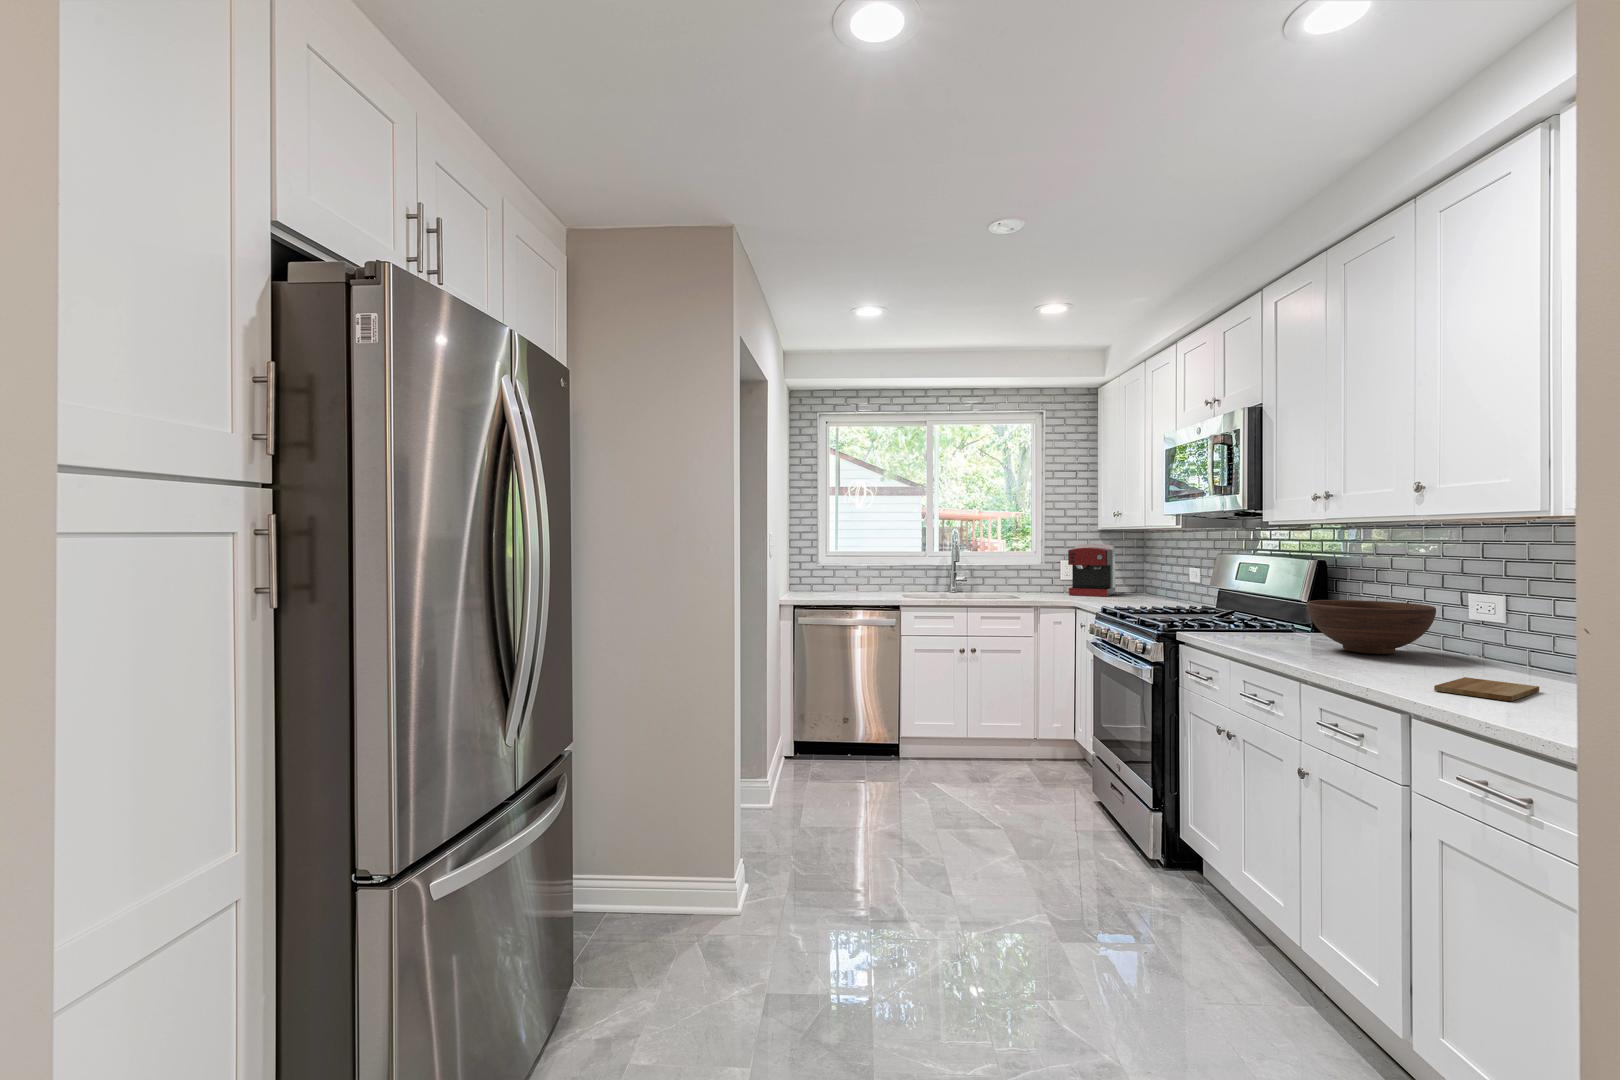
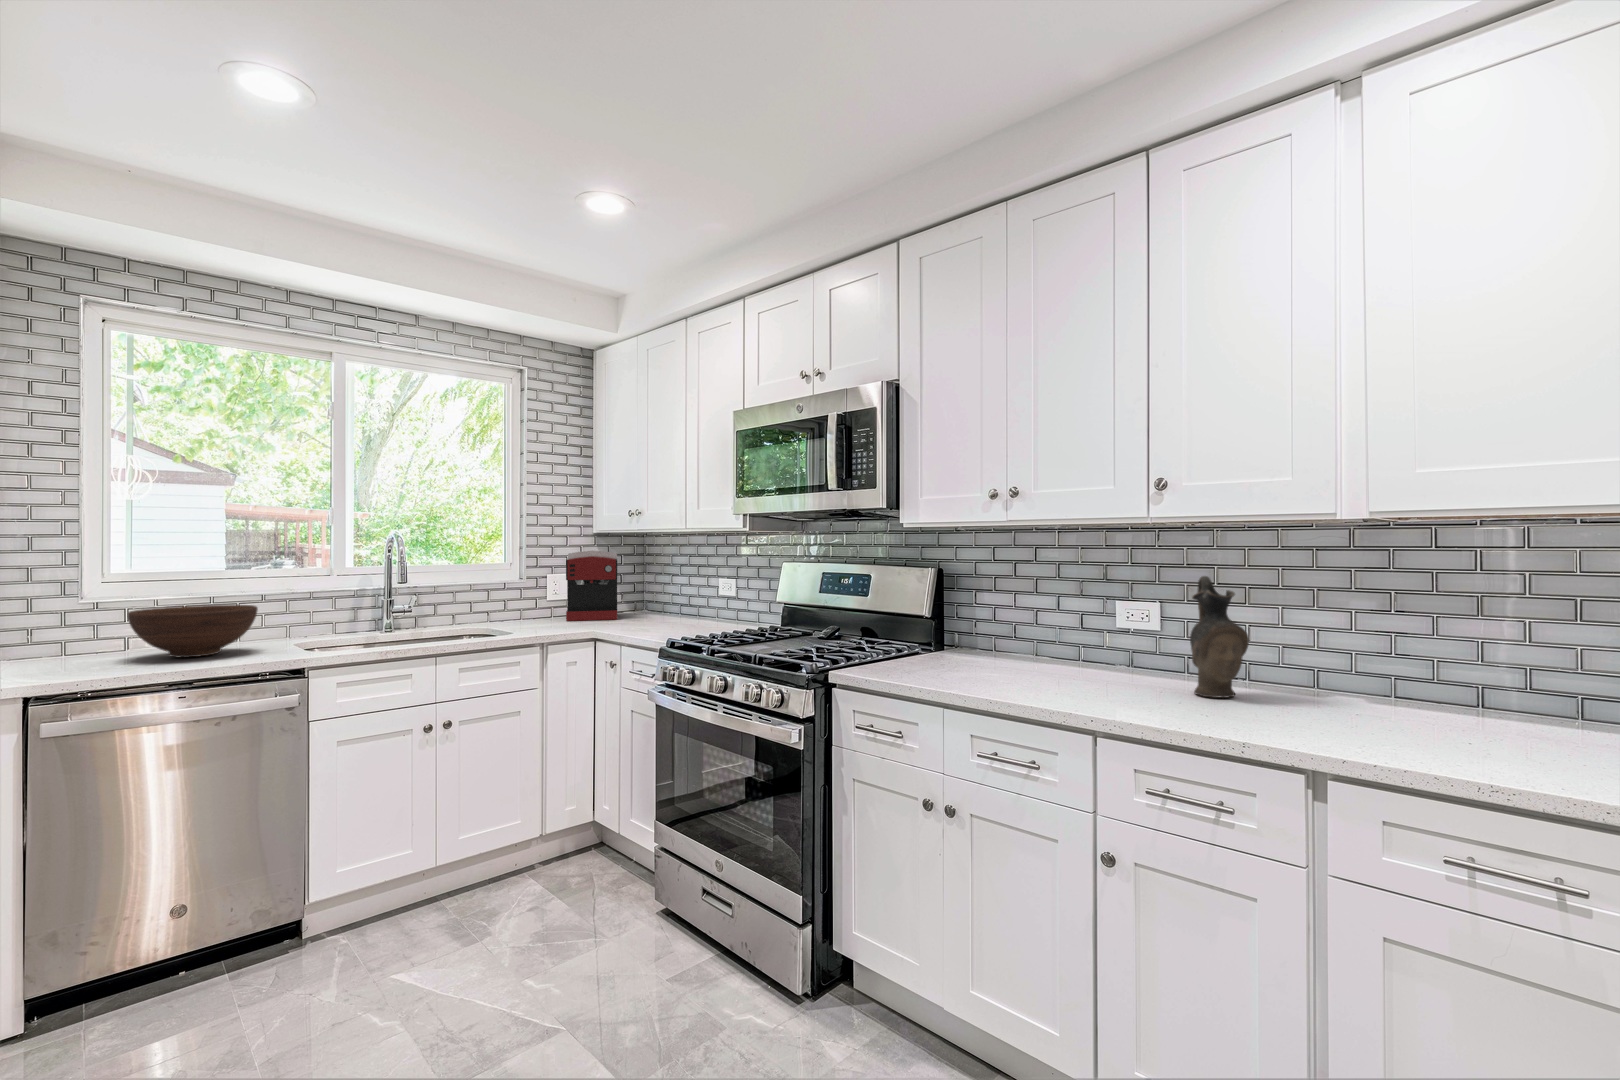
ceramic pitcher: none [1452,569,1510,677] -> present [1190,576,1249,698]
fruit bowl: present [1307,600,1436,654] -> present [128,605,258,657]
cutting board: present [1434,677,1539,701] -> none [1244,704,1364,735]

